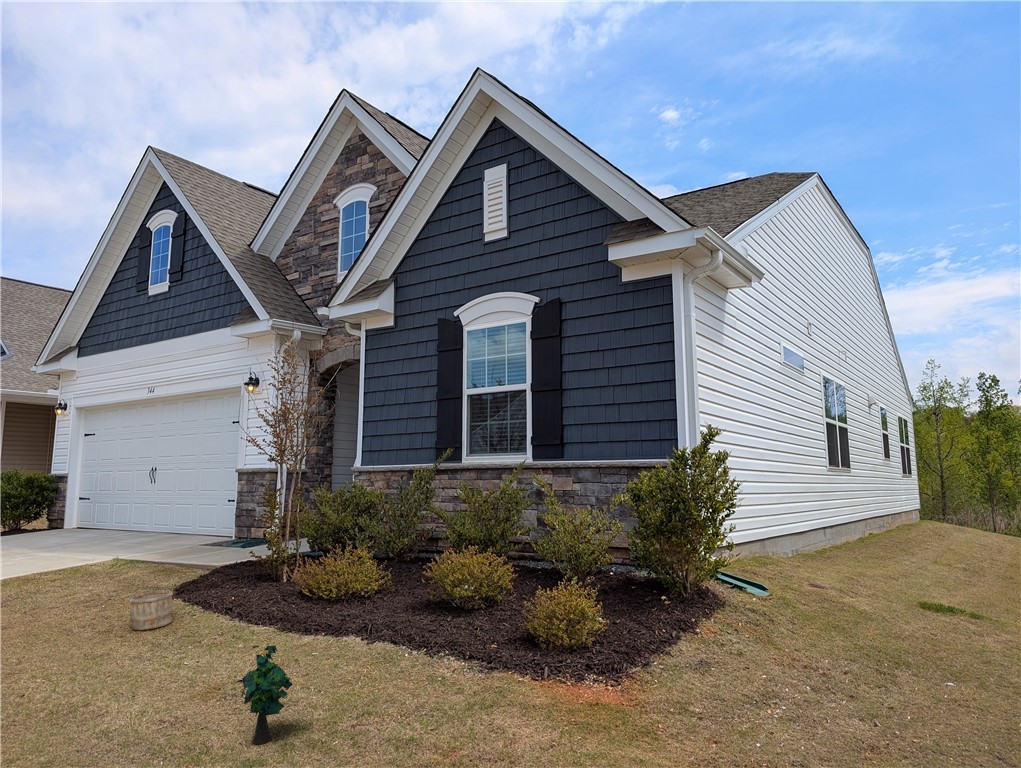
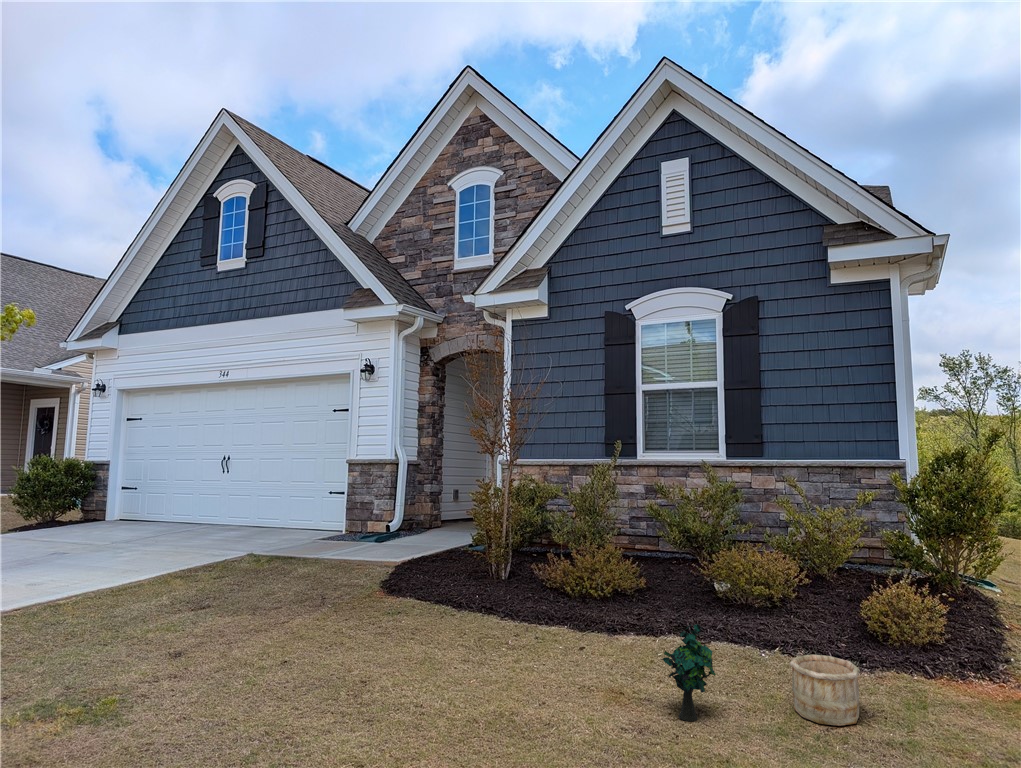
wooden bucket: present [129,590,173,630] -> present [790,654,860,726]

